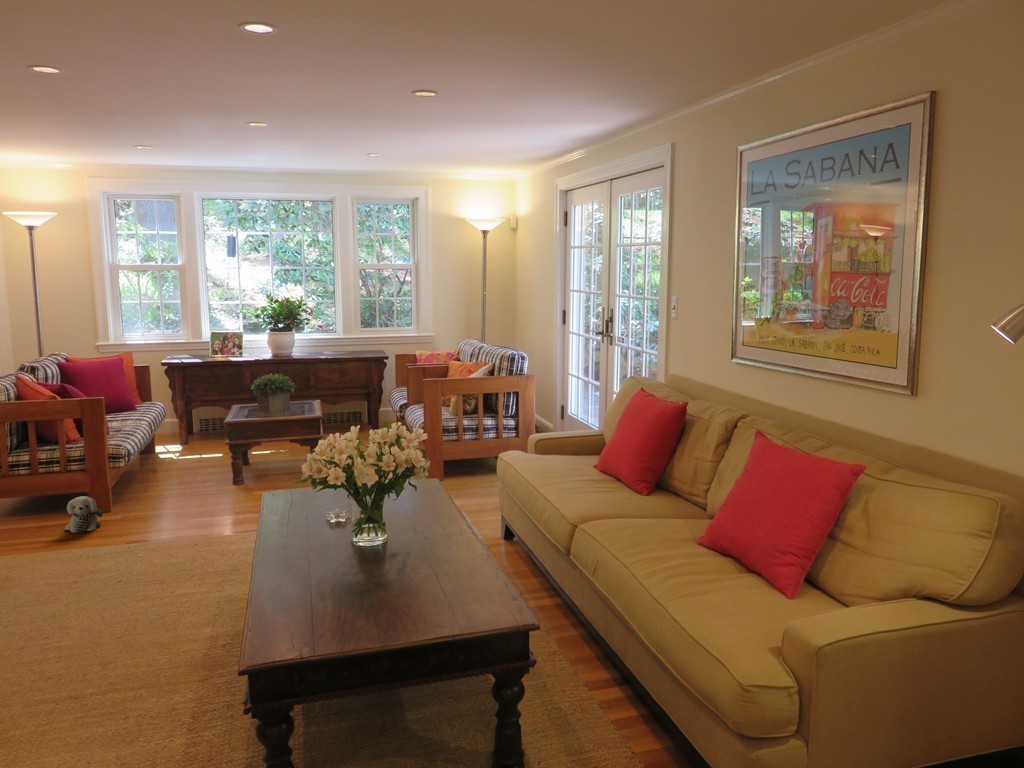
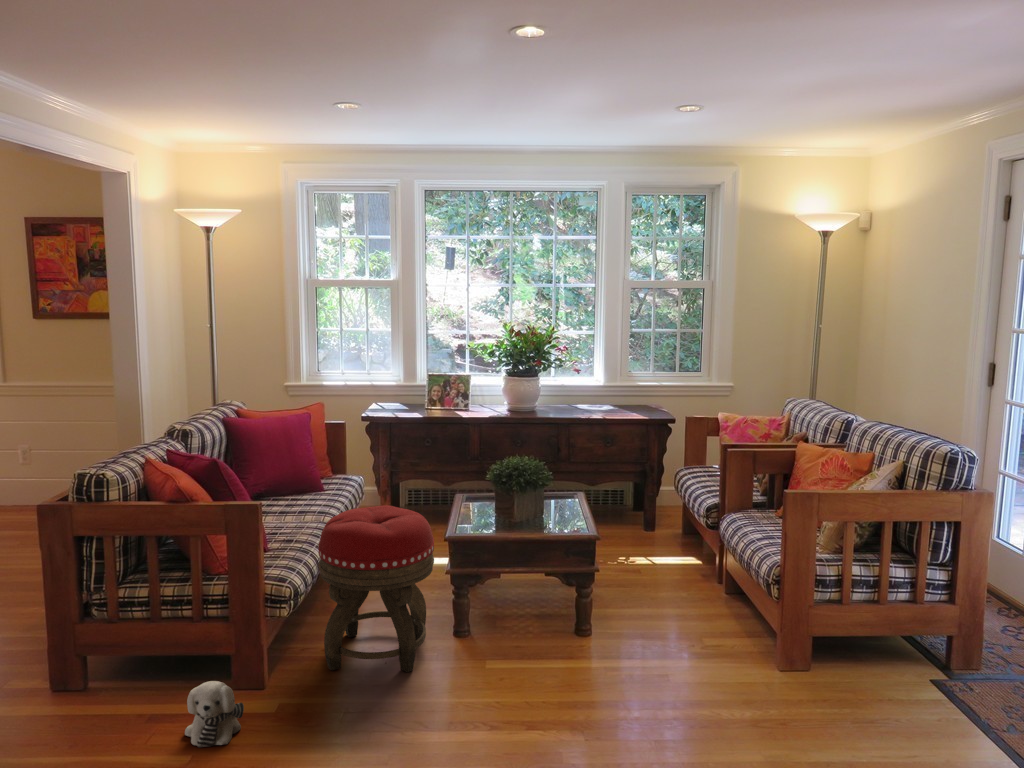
footstool: none [140,405,217,502] -> present [318,505,434,672]

